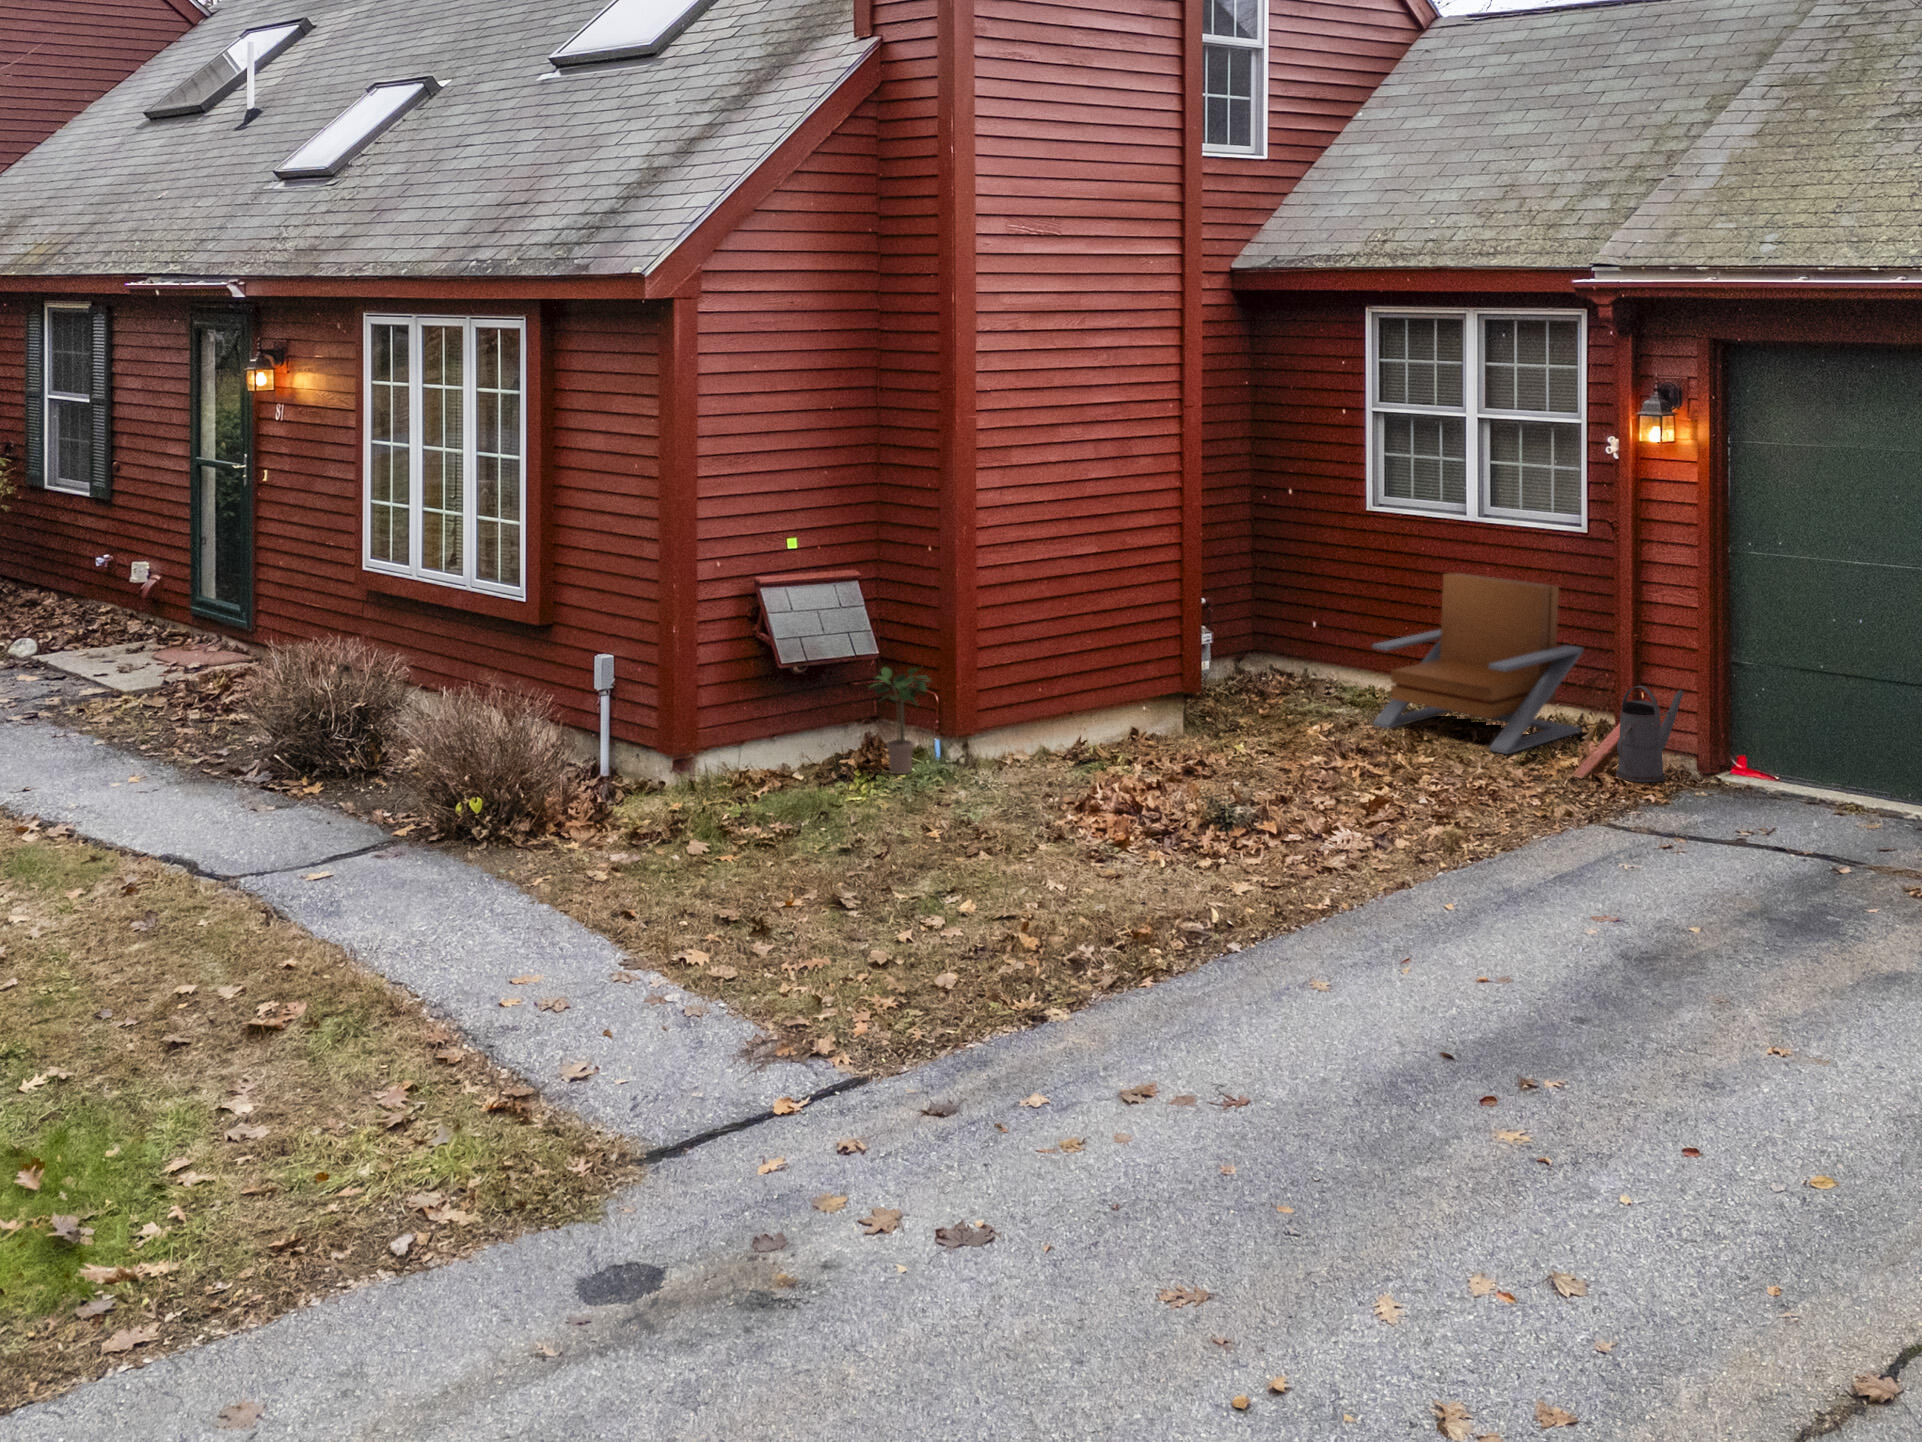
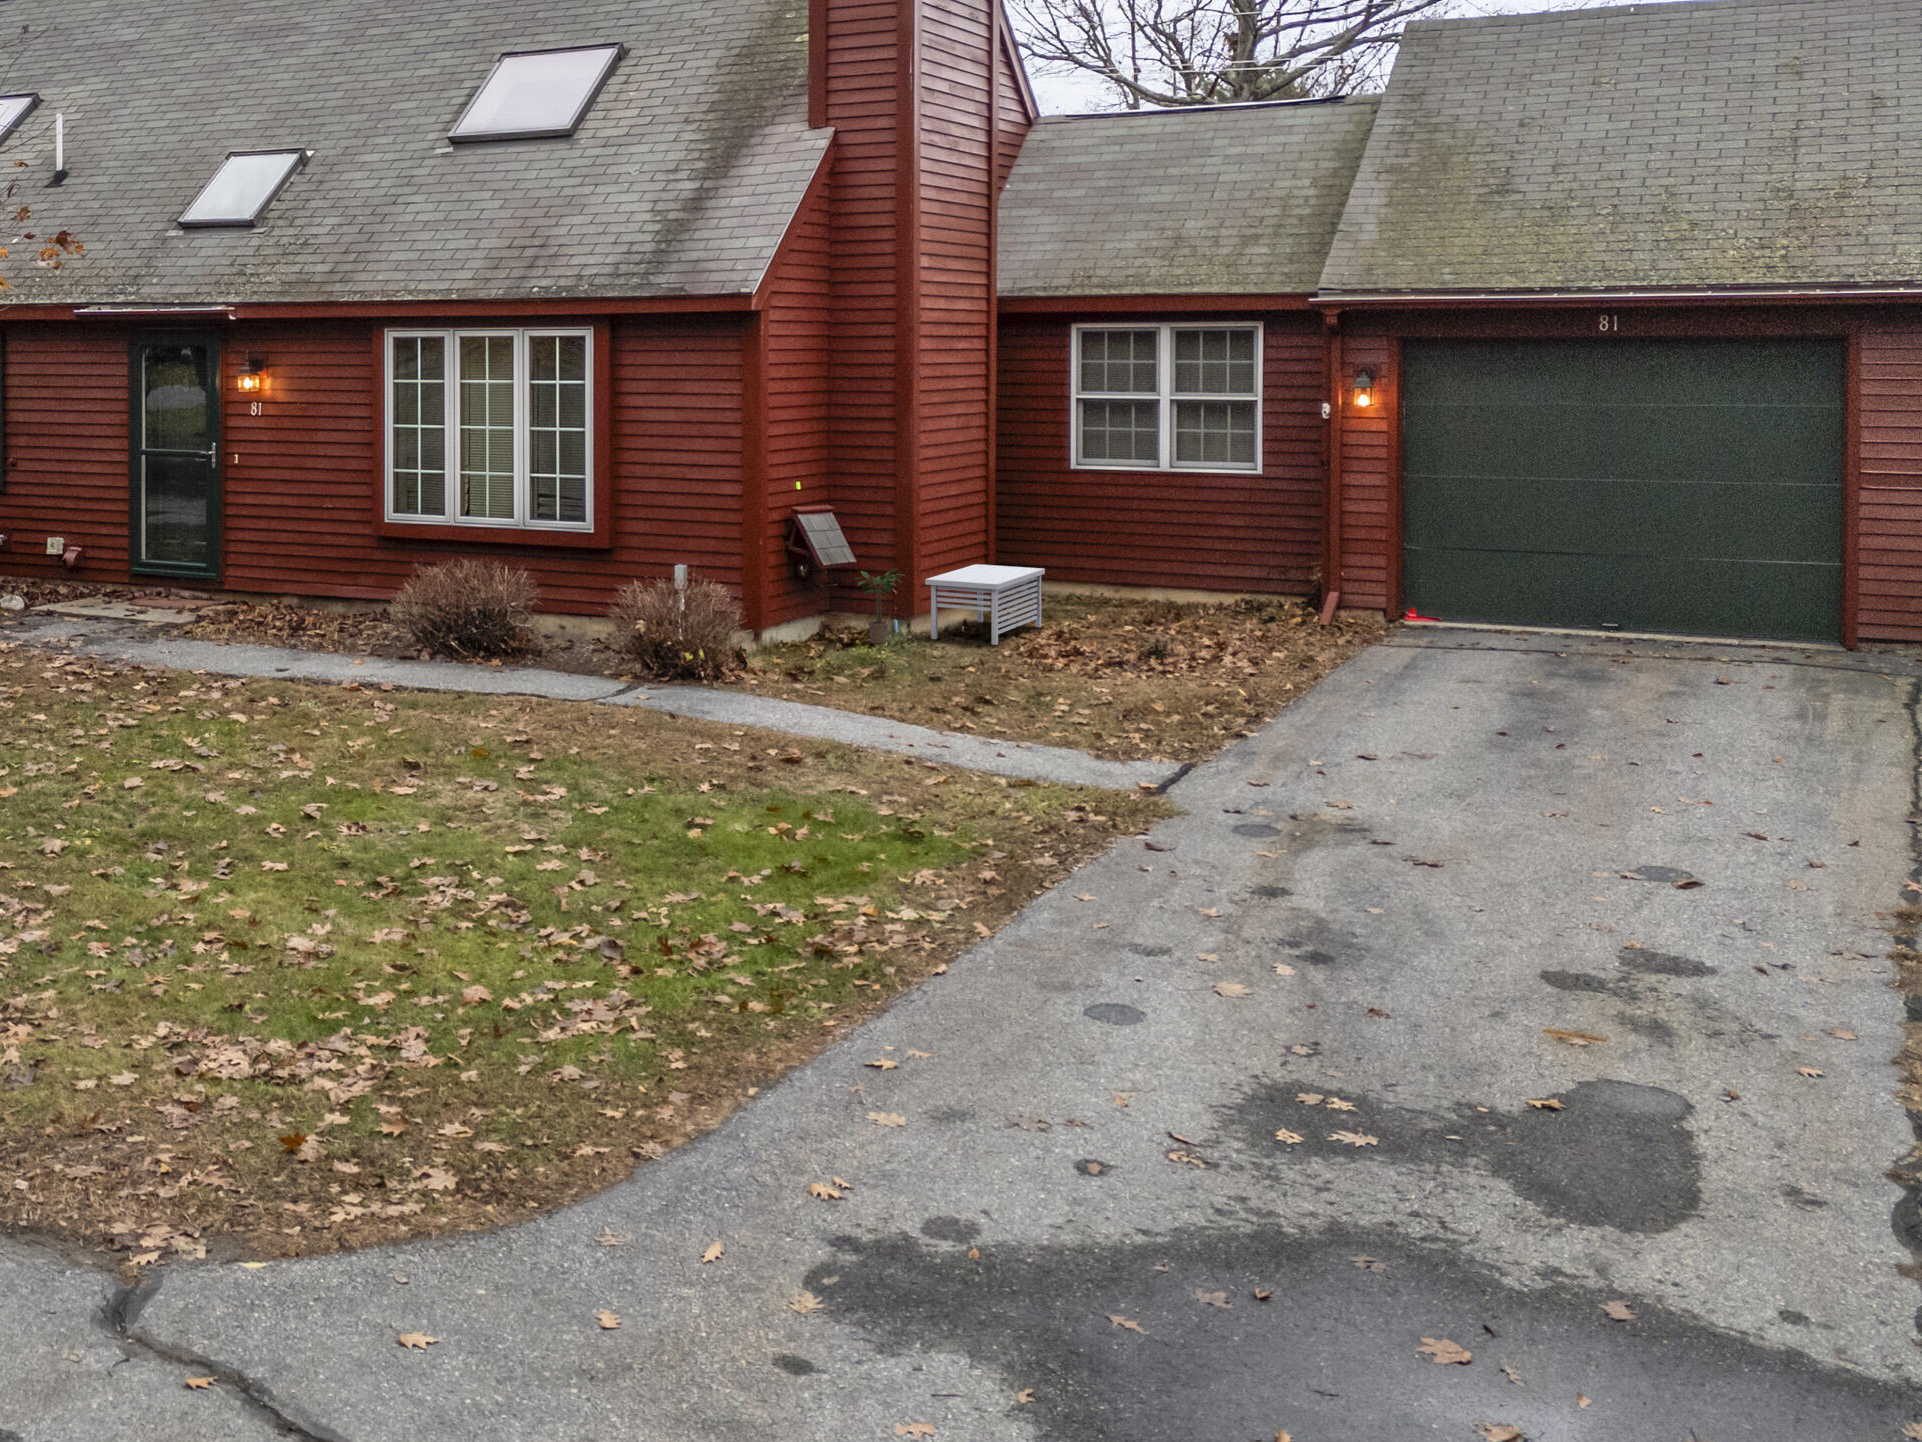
lounge chair: present [1373,573,1584,754] -> none [1128,507,1268,620]
storage bench: none [978,654,1192,786] -> present [925,564,1045,645]
watering can: present [1616,686,1683,783] -> none [1330,567,1365,629]

